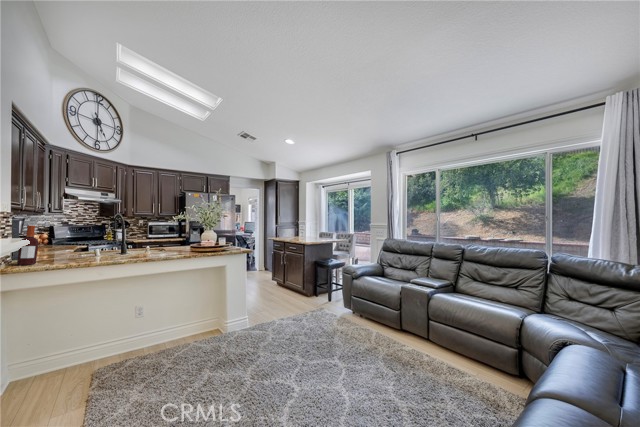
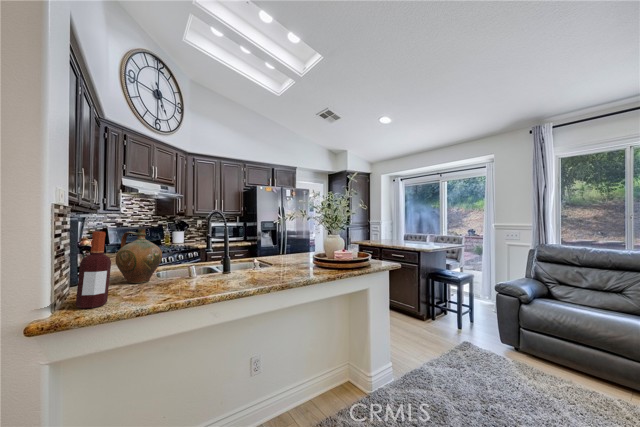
ceramic jug: none [46,225,79,258] -> present [115,229,162,283]

